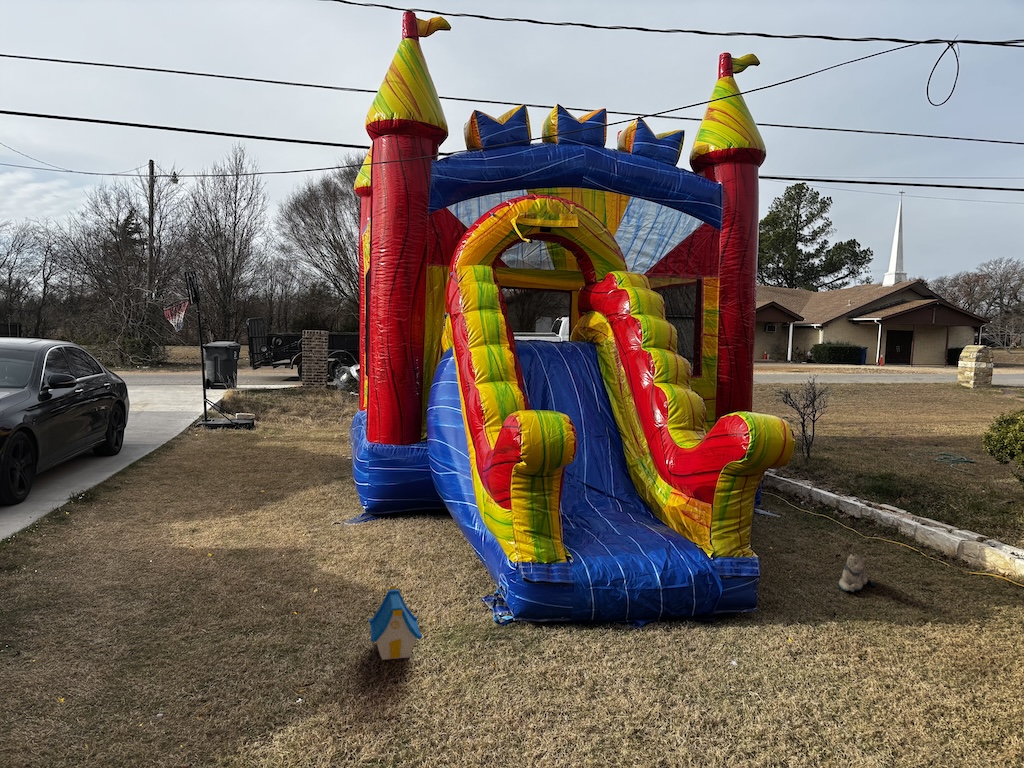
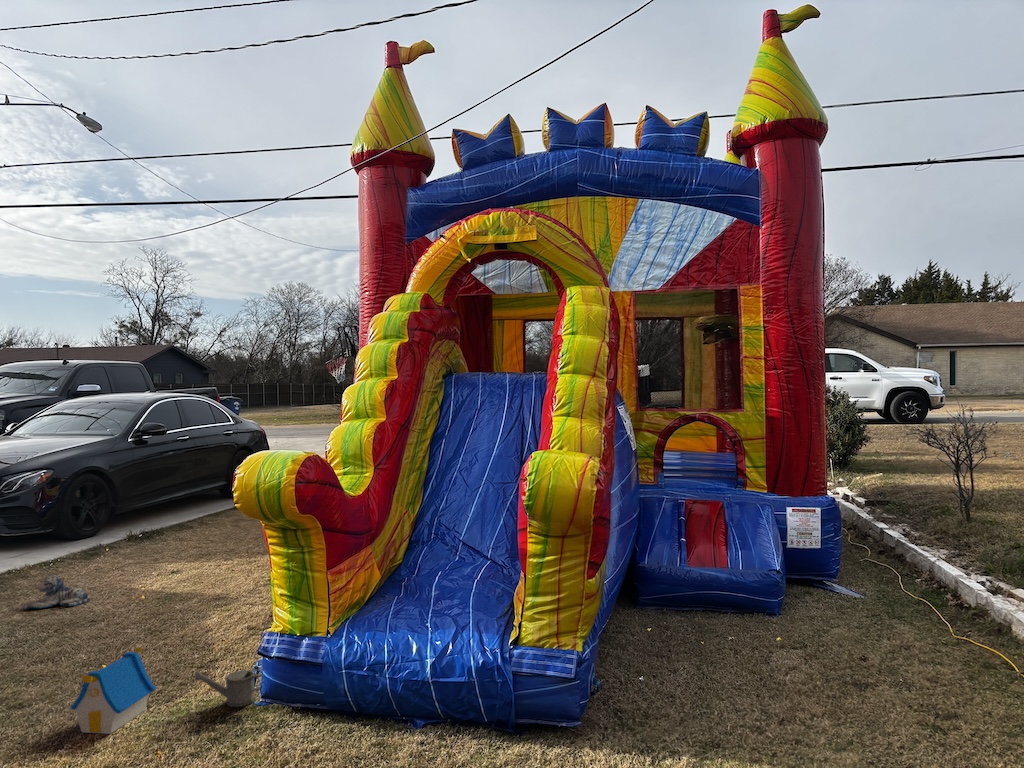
plush toy: present [839,554,875,592] -> present [22,574,90,609]
watering can: none [439,596,497,626] -> present [195,670,263,707]

